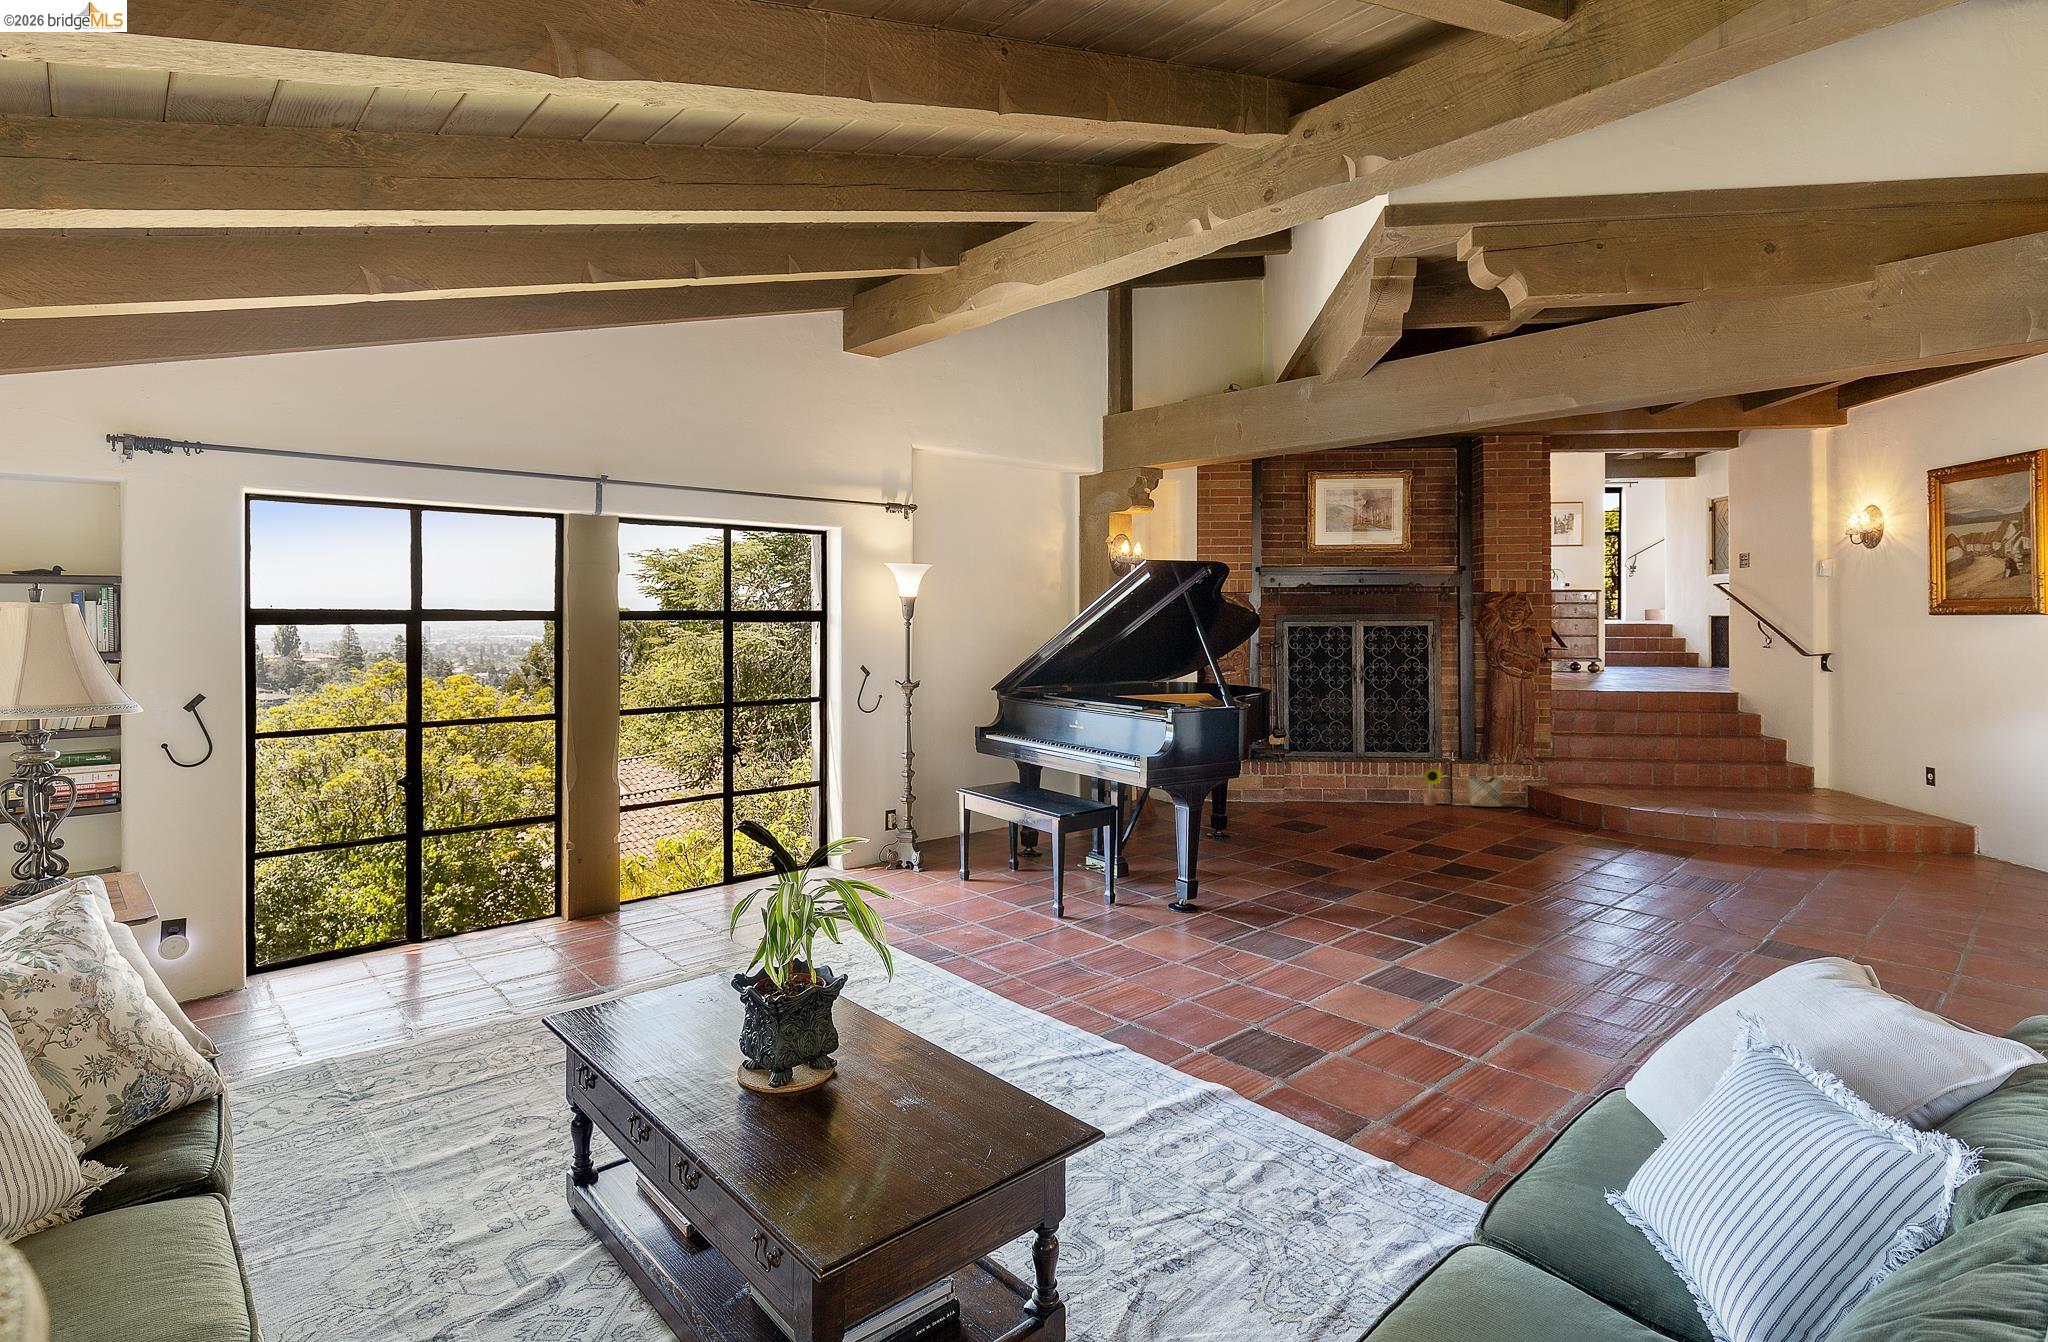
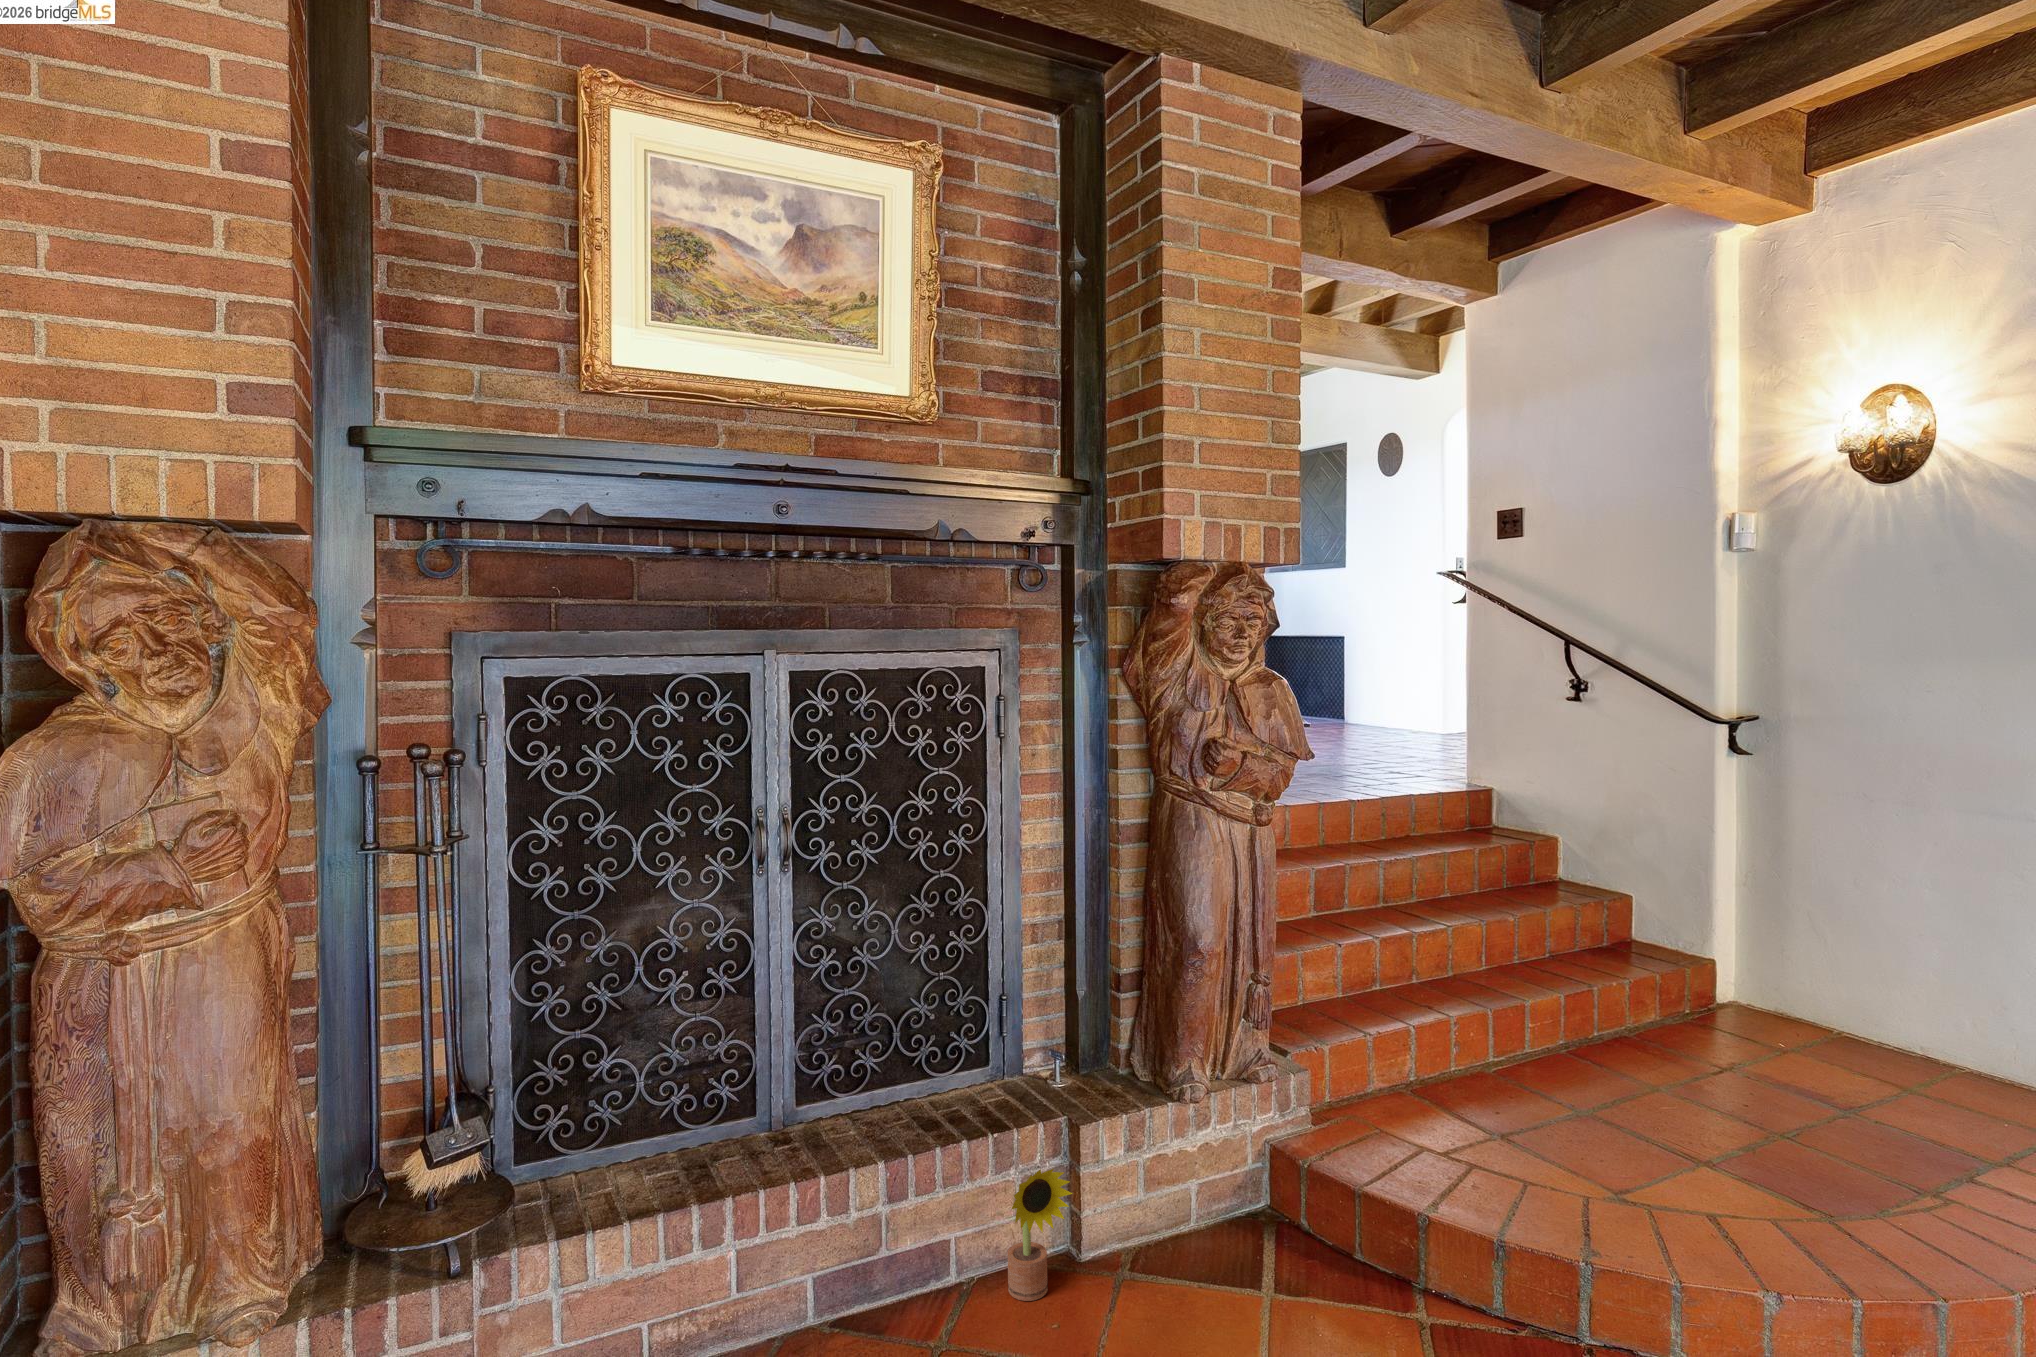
woven basket: present [1468,761,1503,807] -> none [1137,1098,1238,1273]

